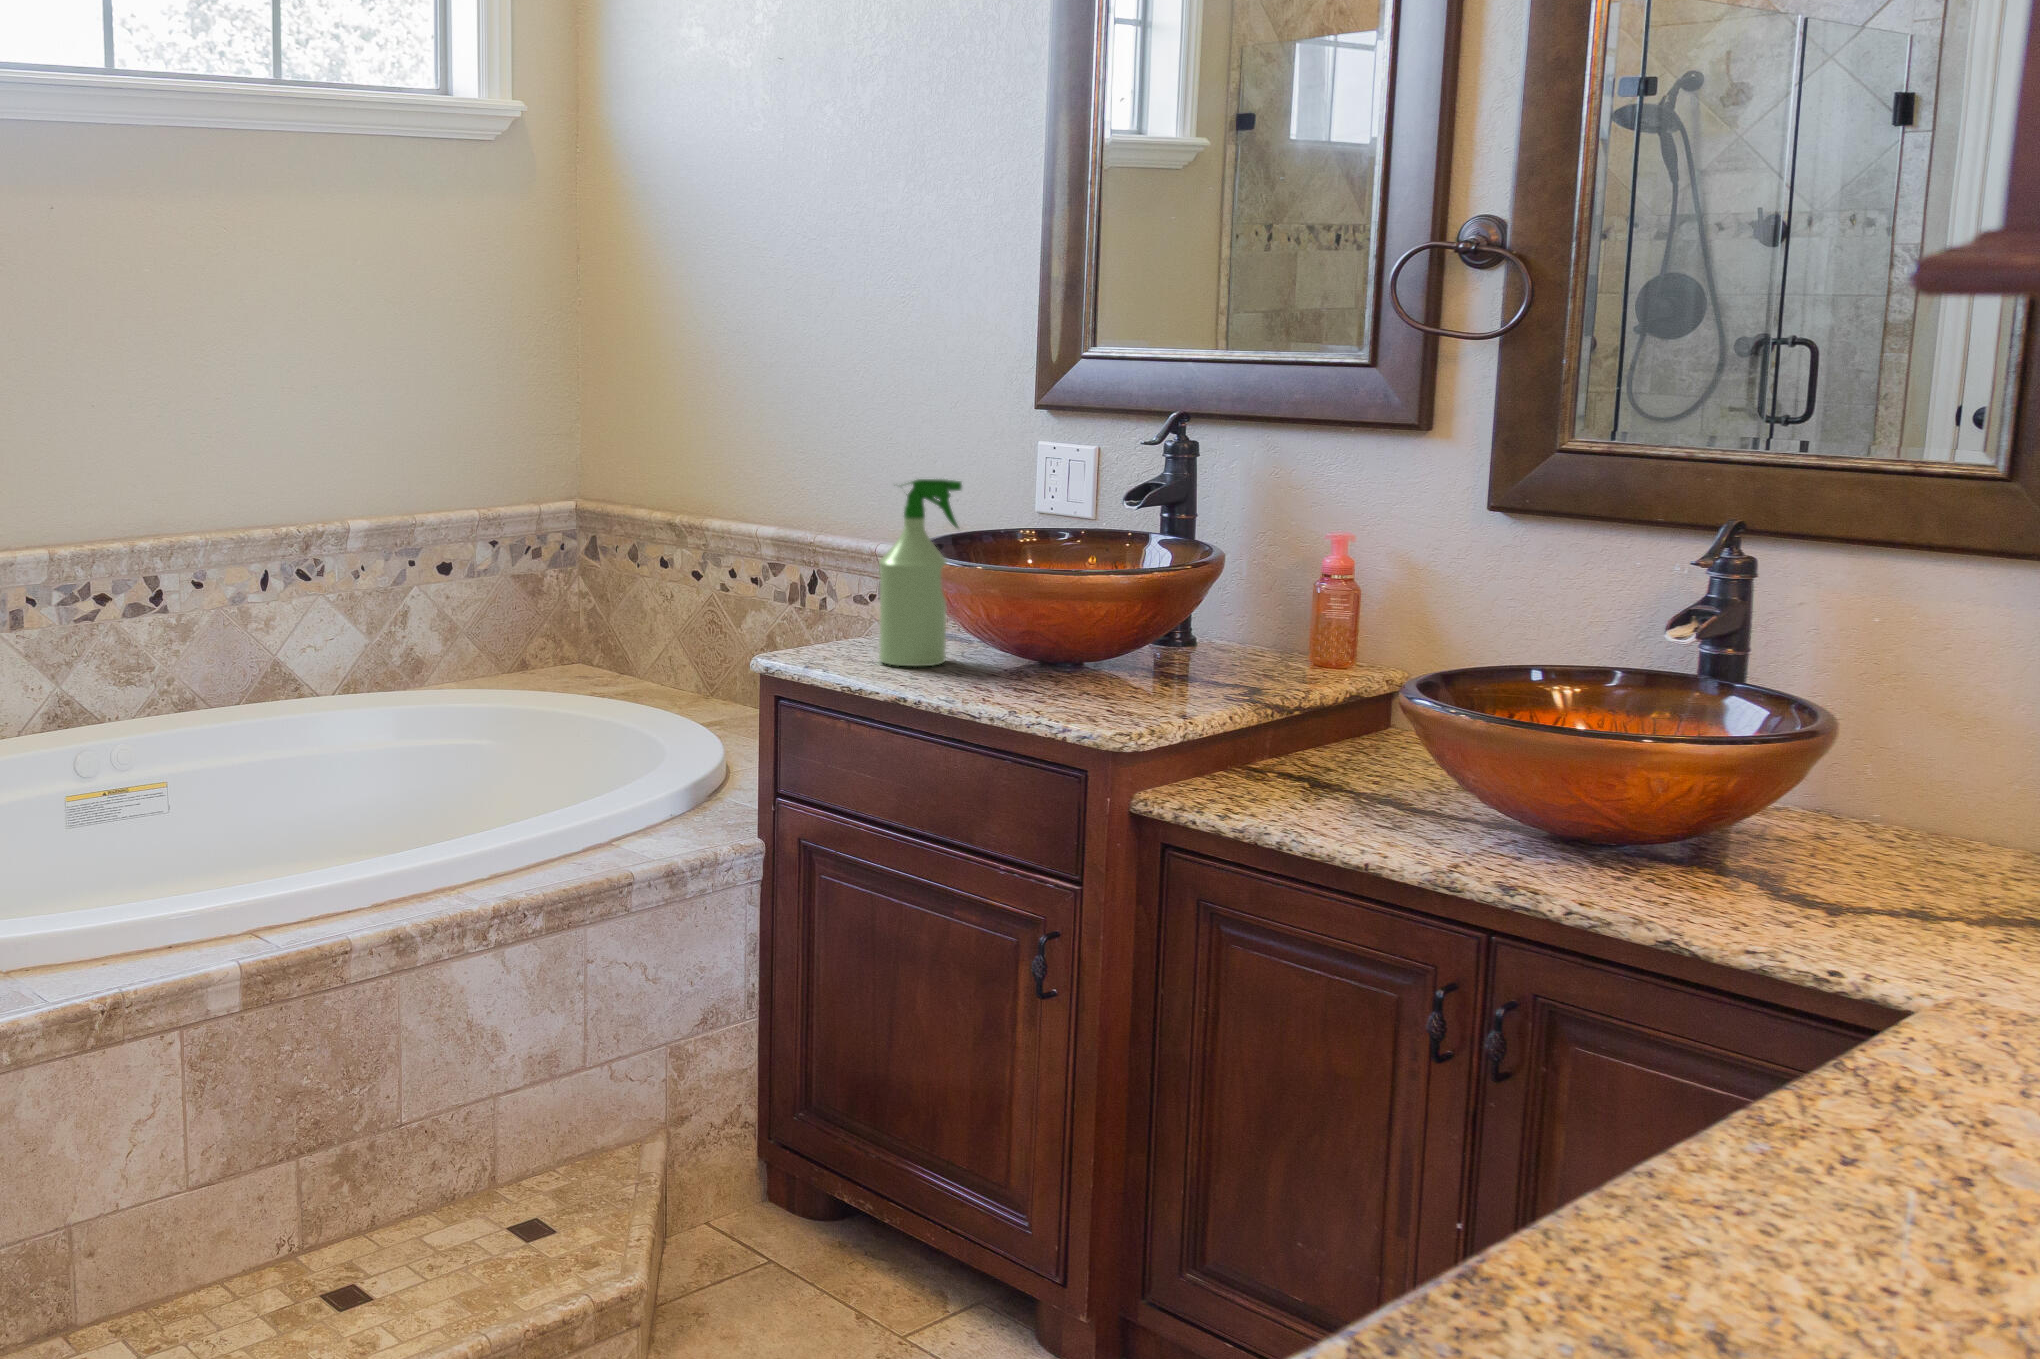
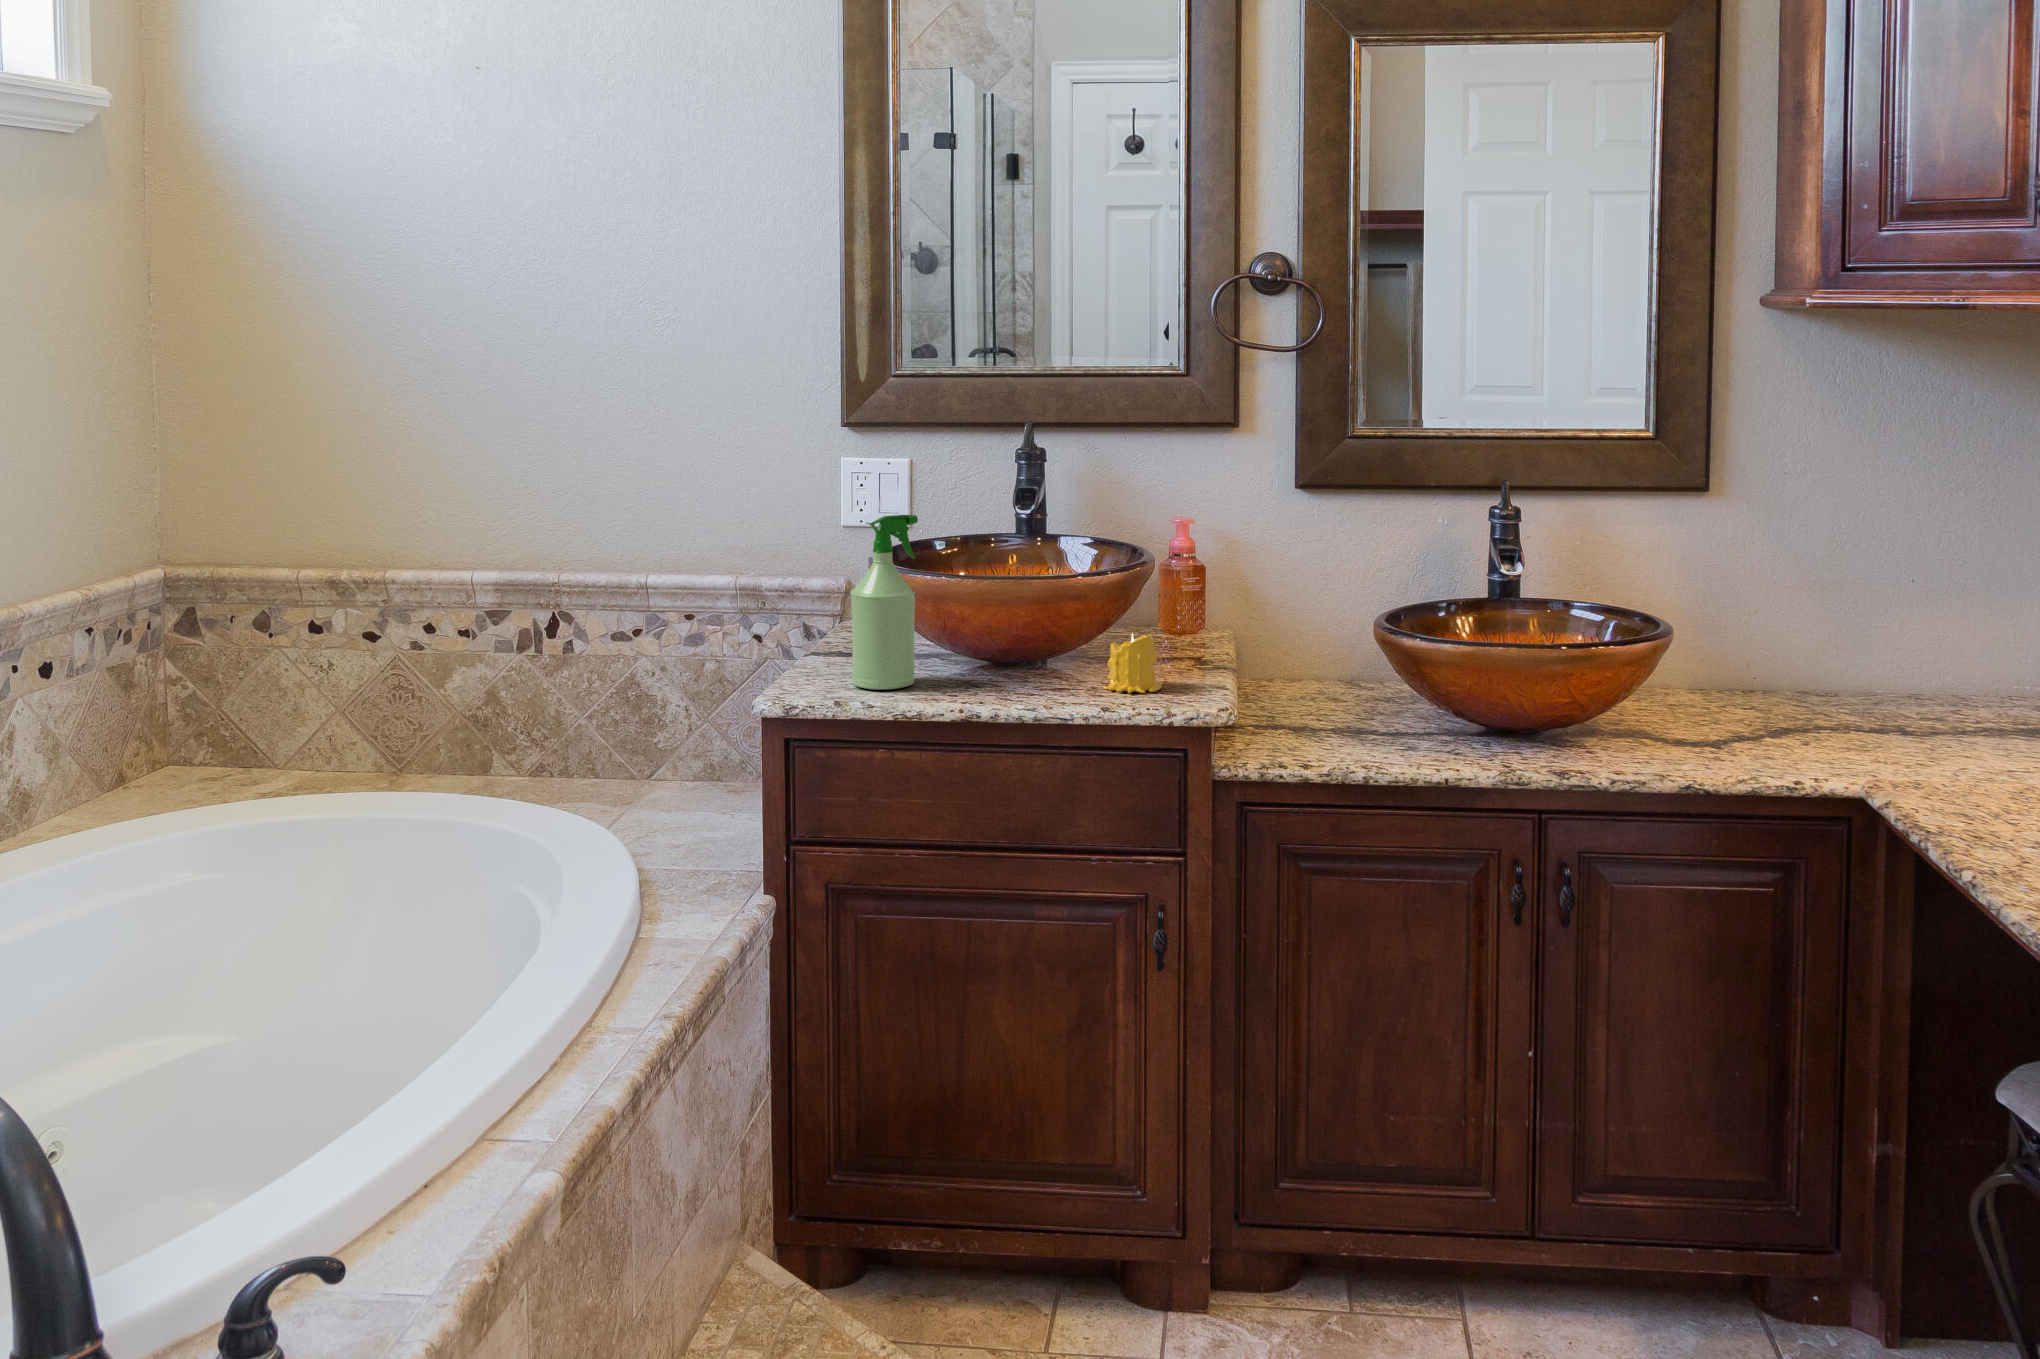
candle: none [1086,634,1160,707] -> present [1103,633,1162,693]

